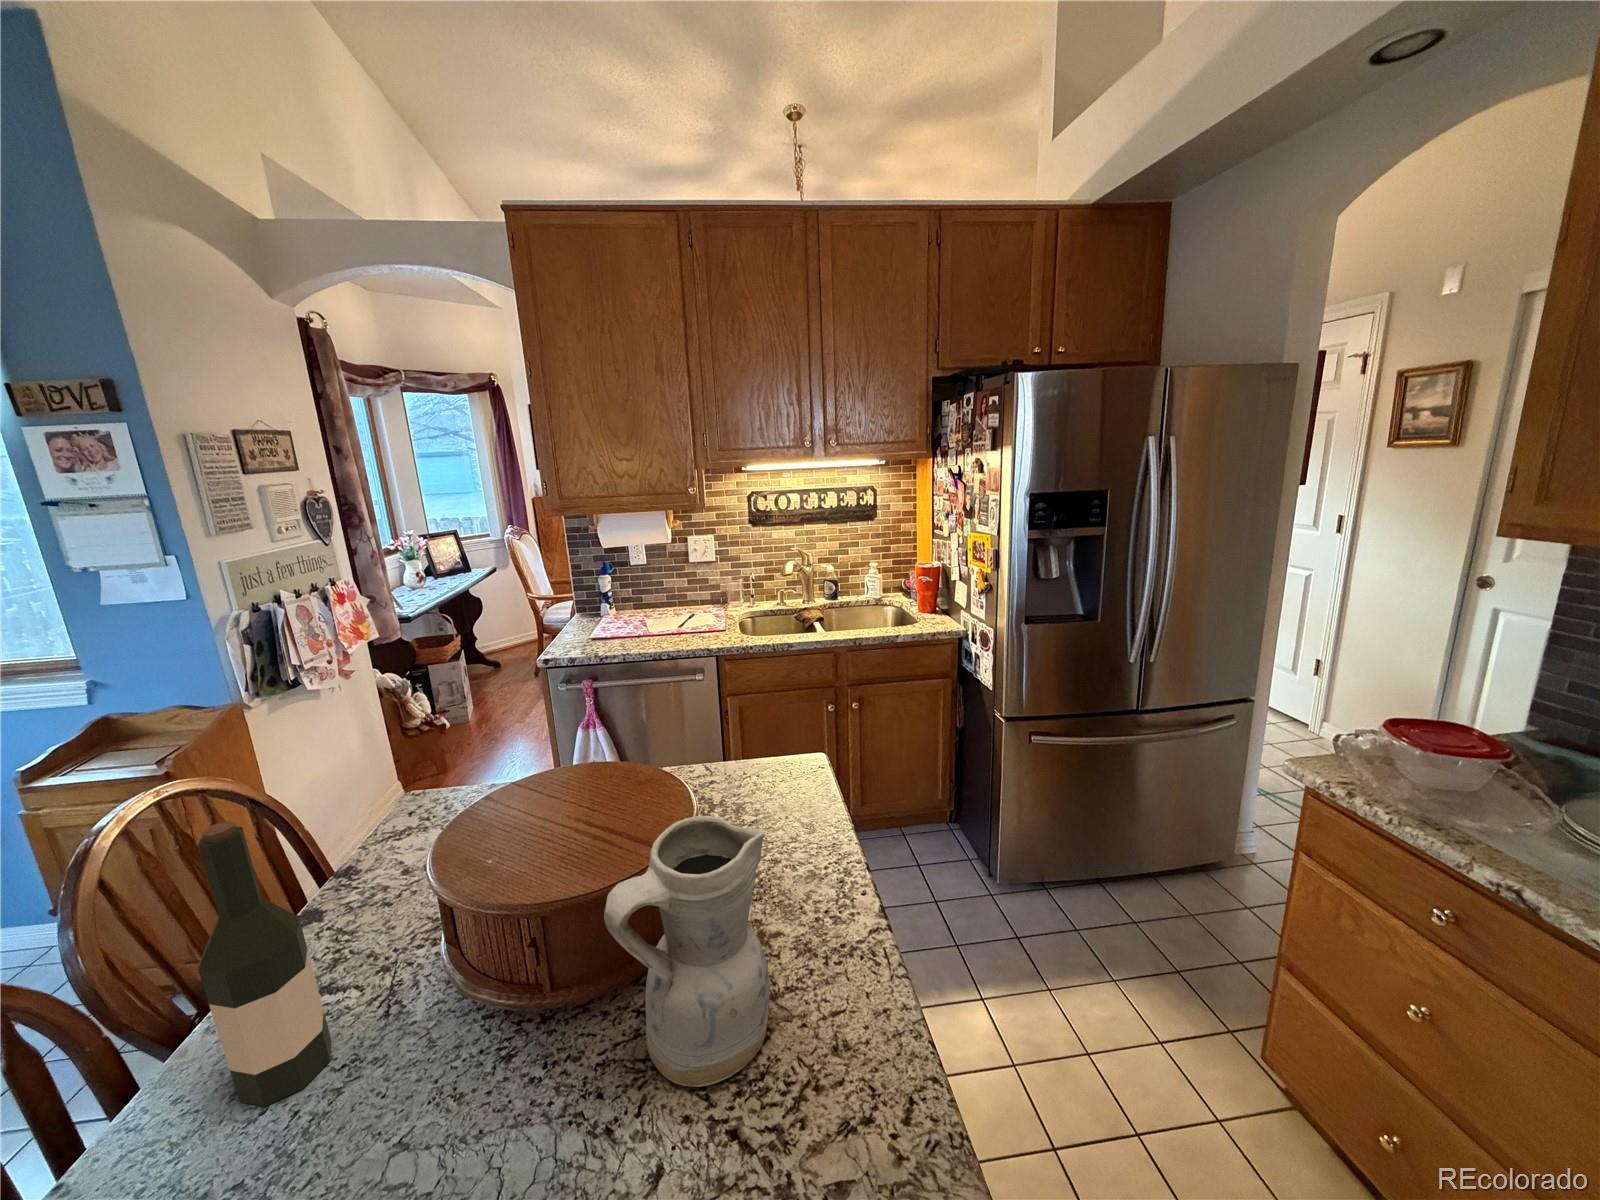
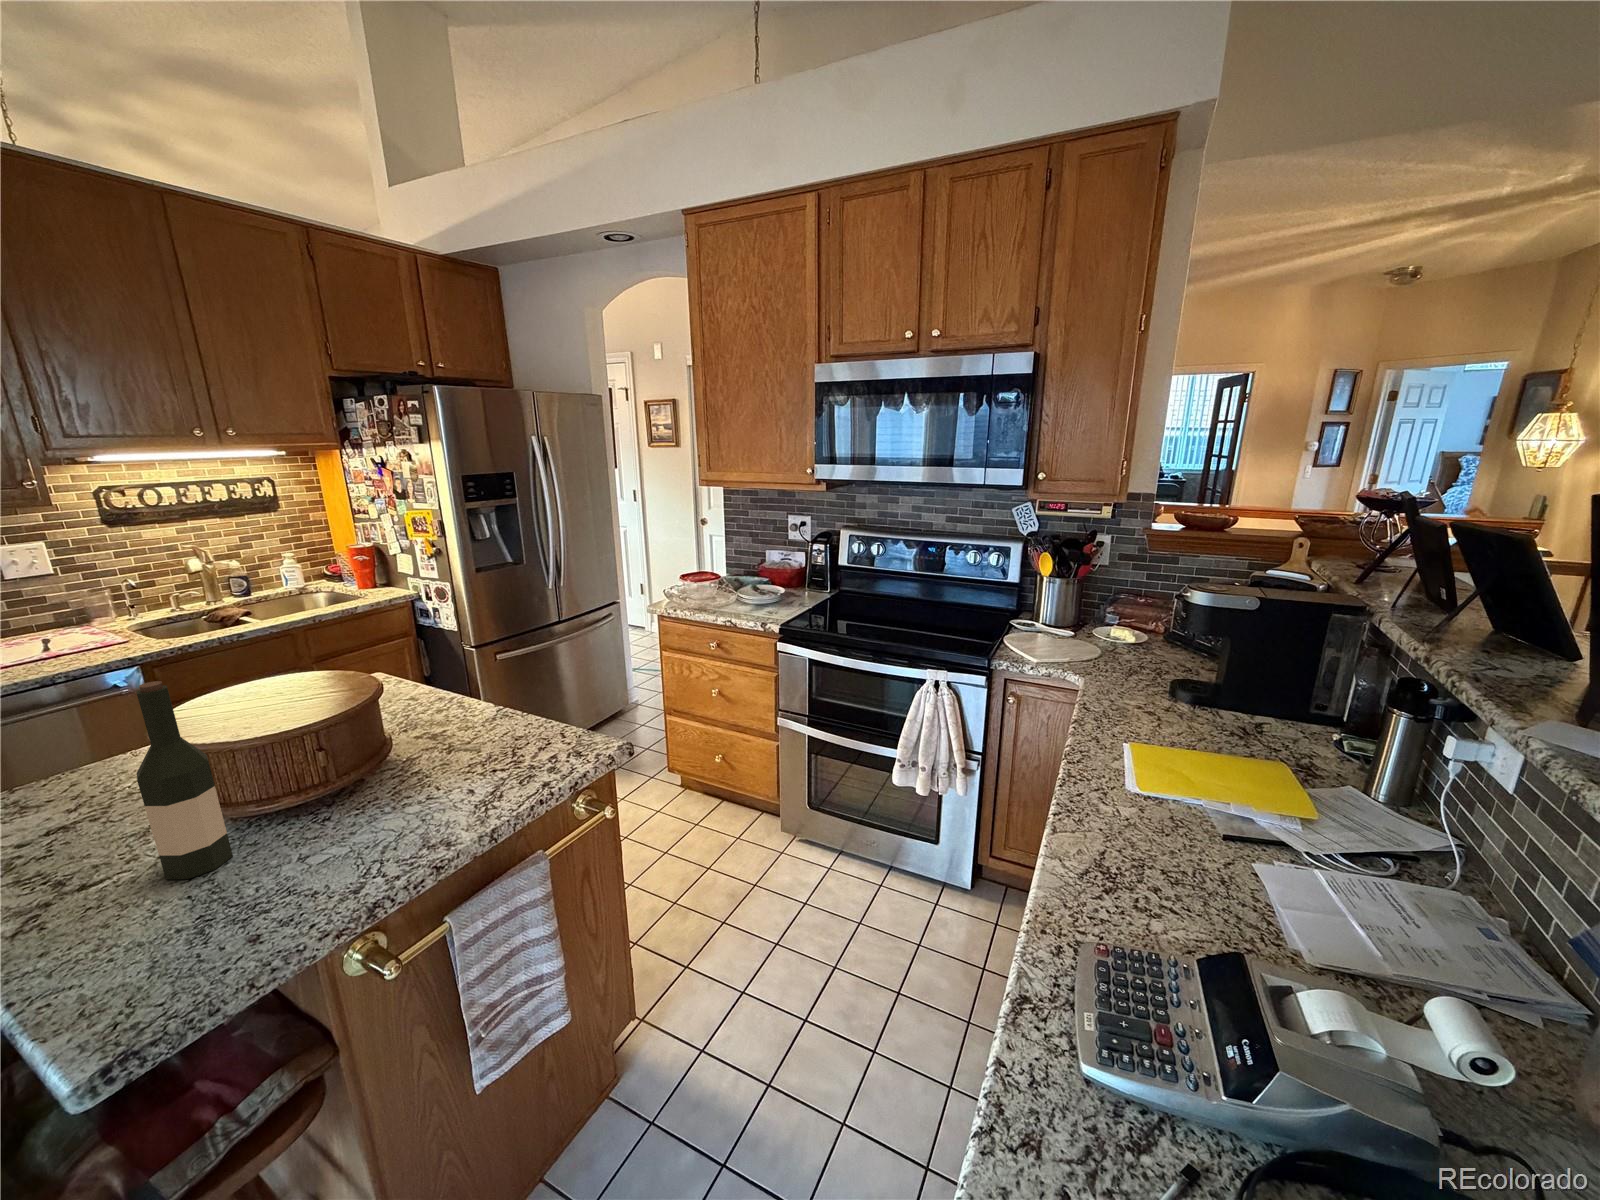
ceramic pitcher: present [604,816,770,1087] -> none [434,624,506,754]

